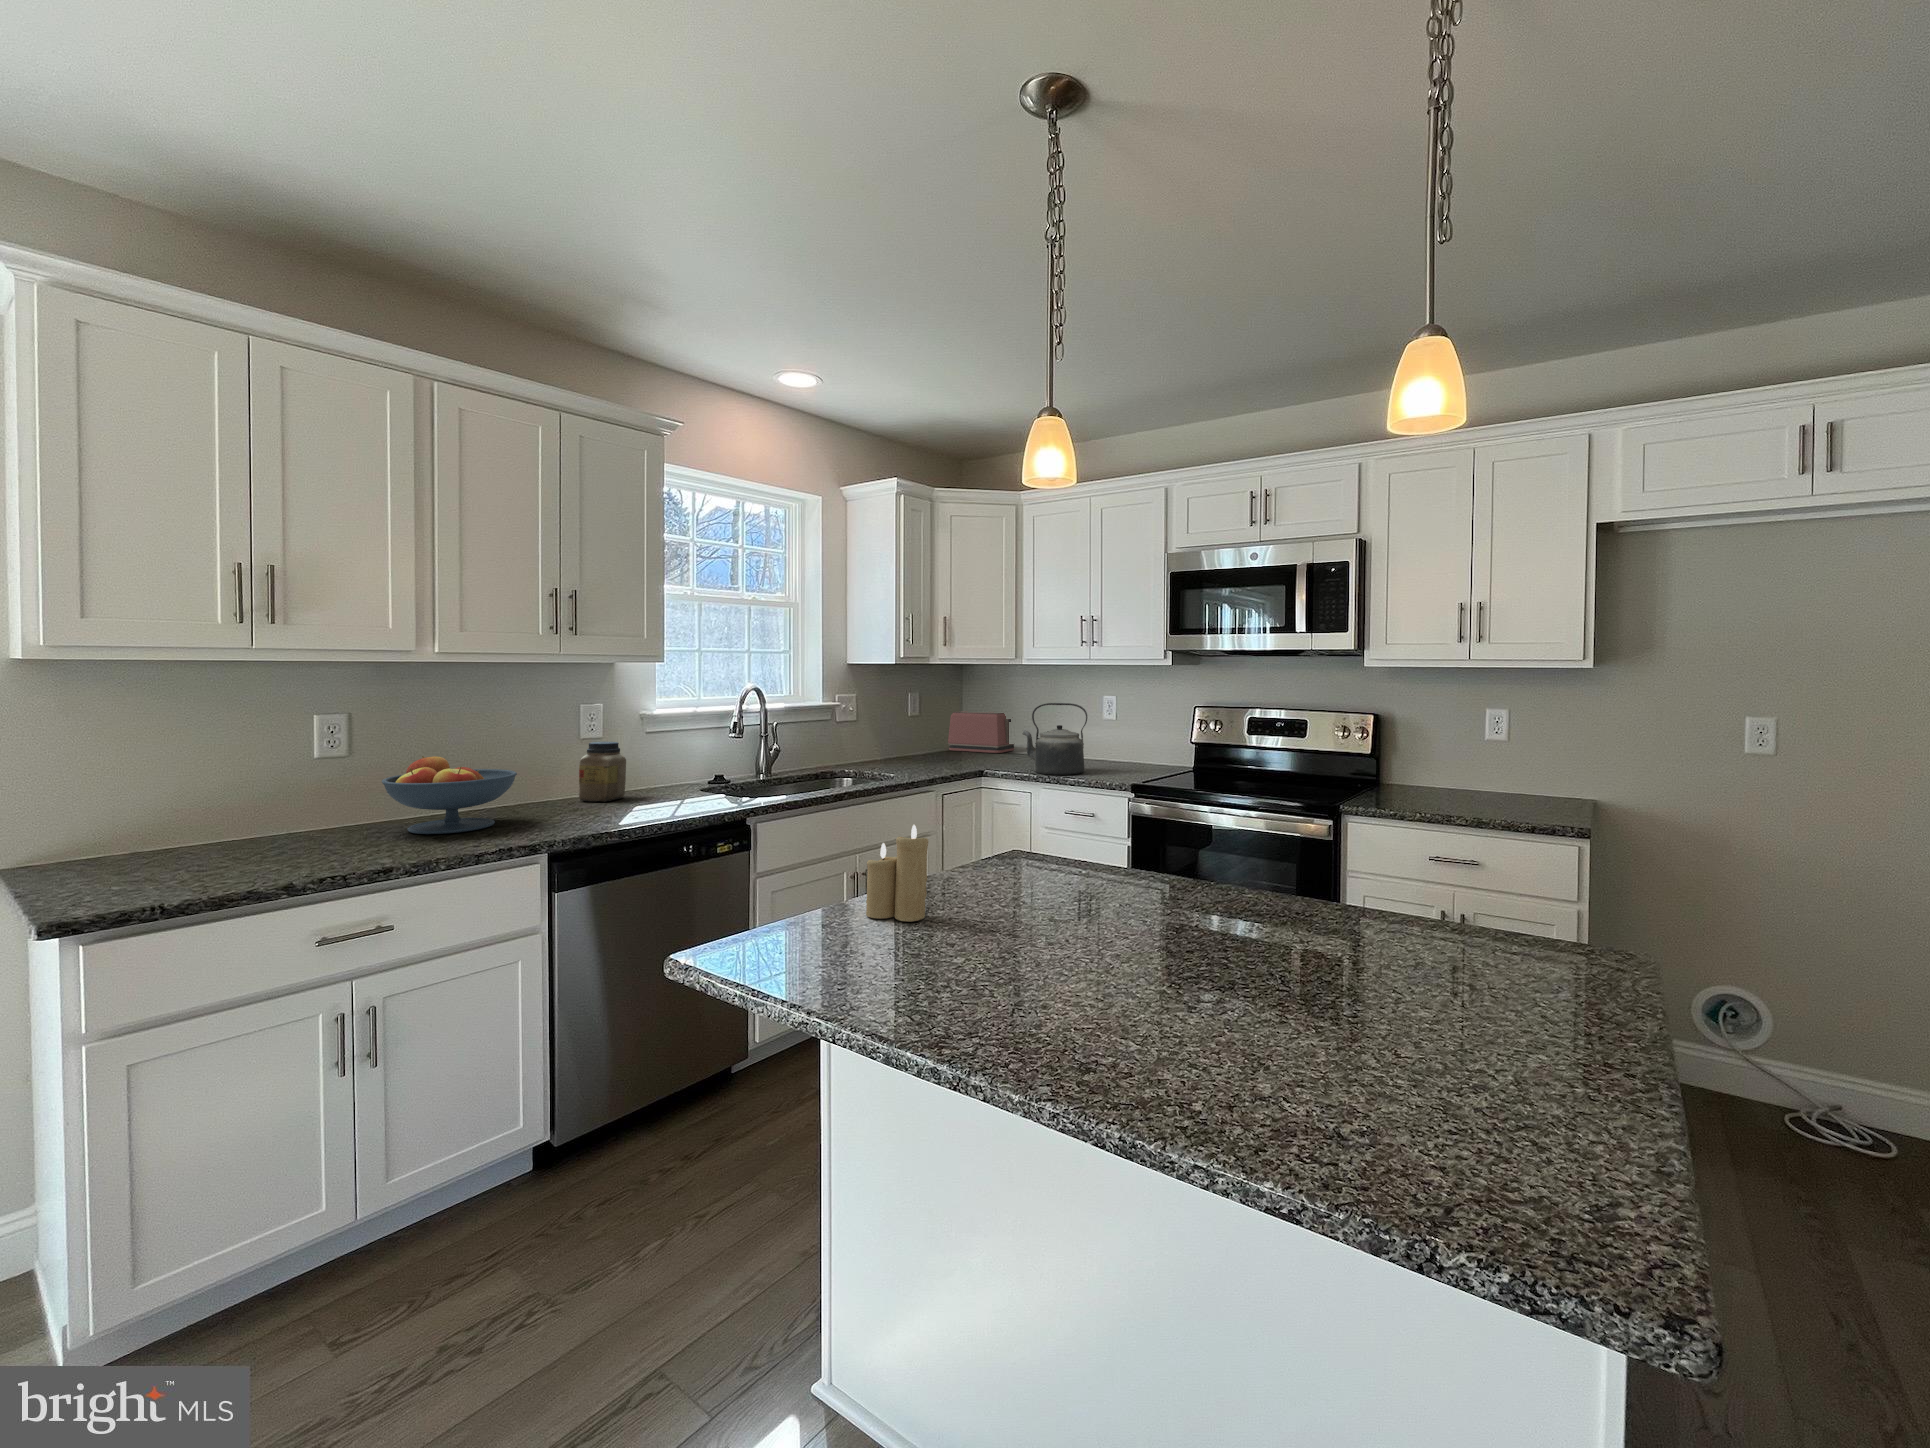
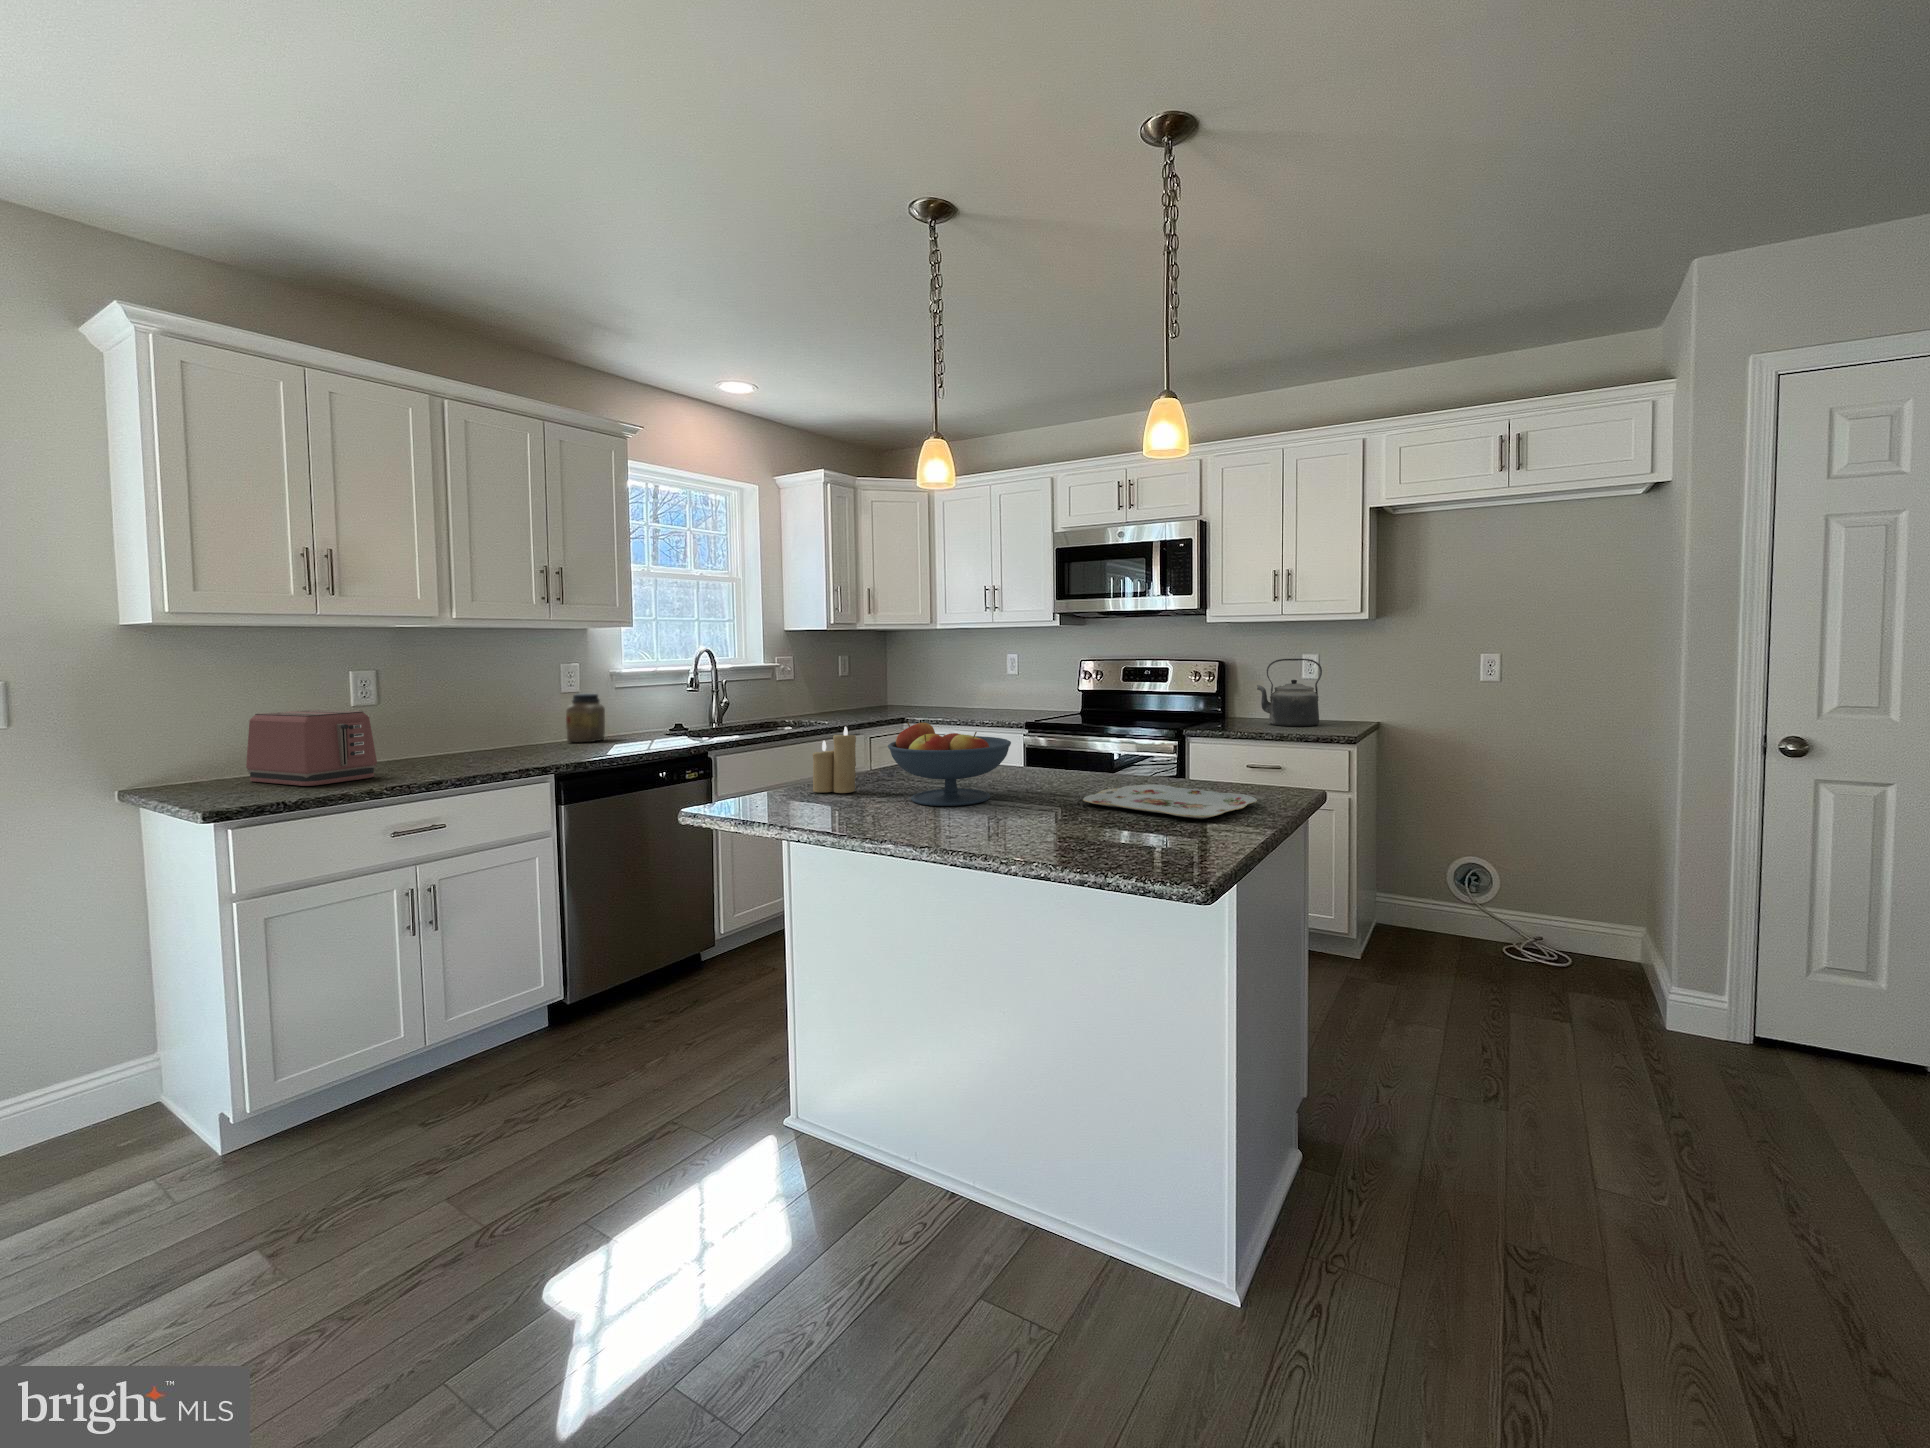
kettle: present [1022,703,1087,775] -> present [1257,659,1322,726]
toaster: present [948,711,1014,753] -> present [246,710,377,786]
fruit bowl: present [382,756,517,834] -> present [888,723,1011,806]
serving tray: none [1268,925,1556,1022] -> present [1083,784,1257,819]

